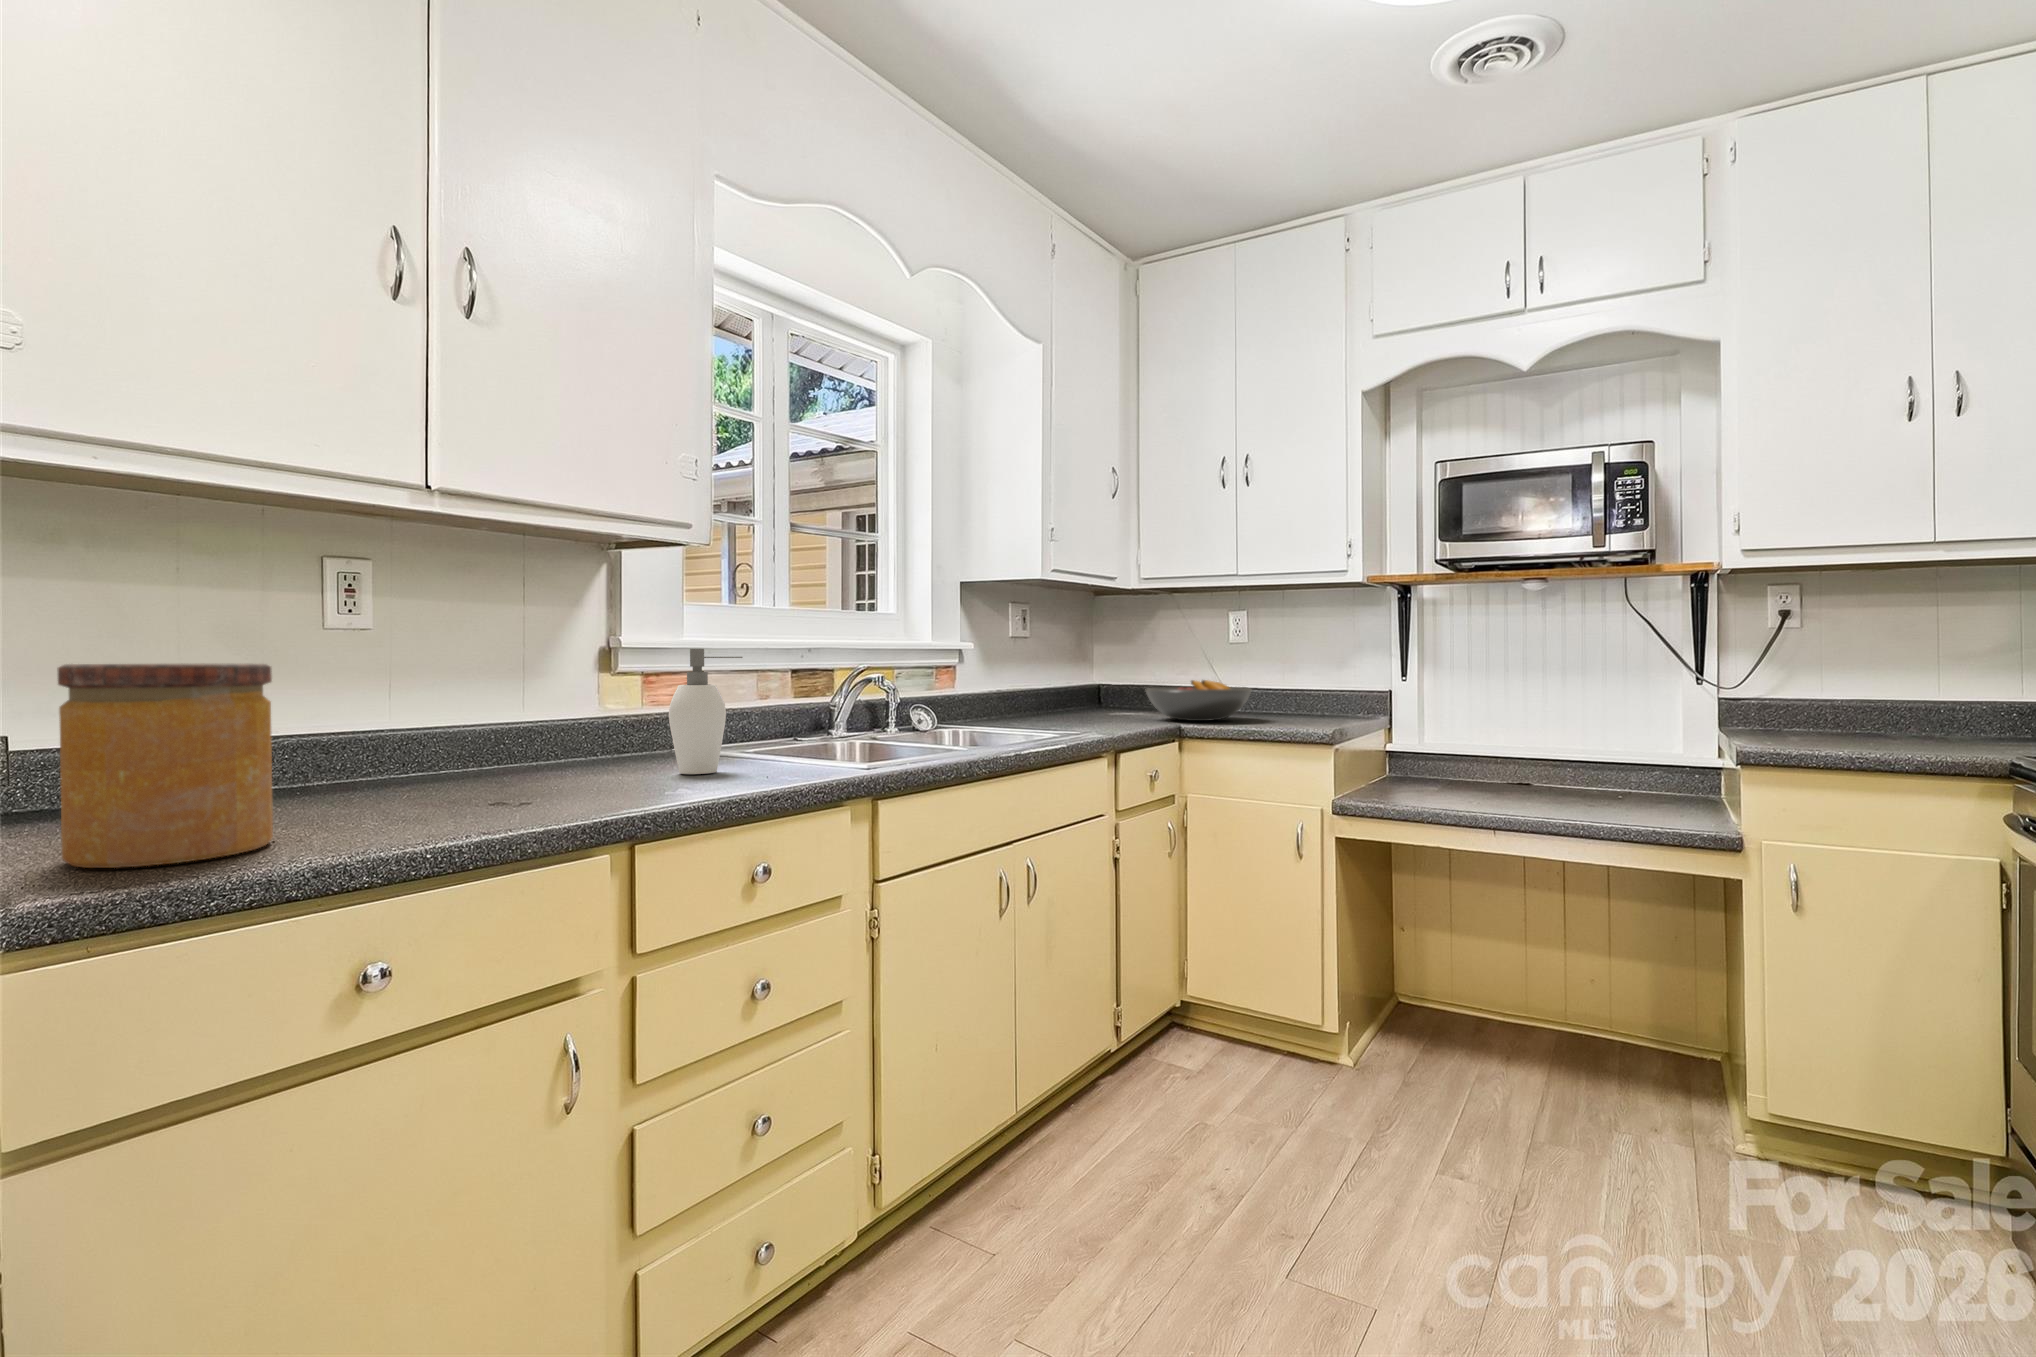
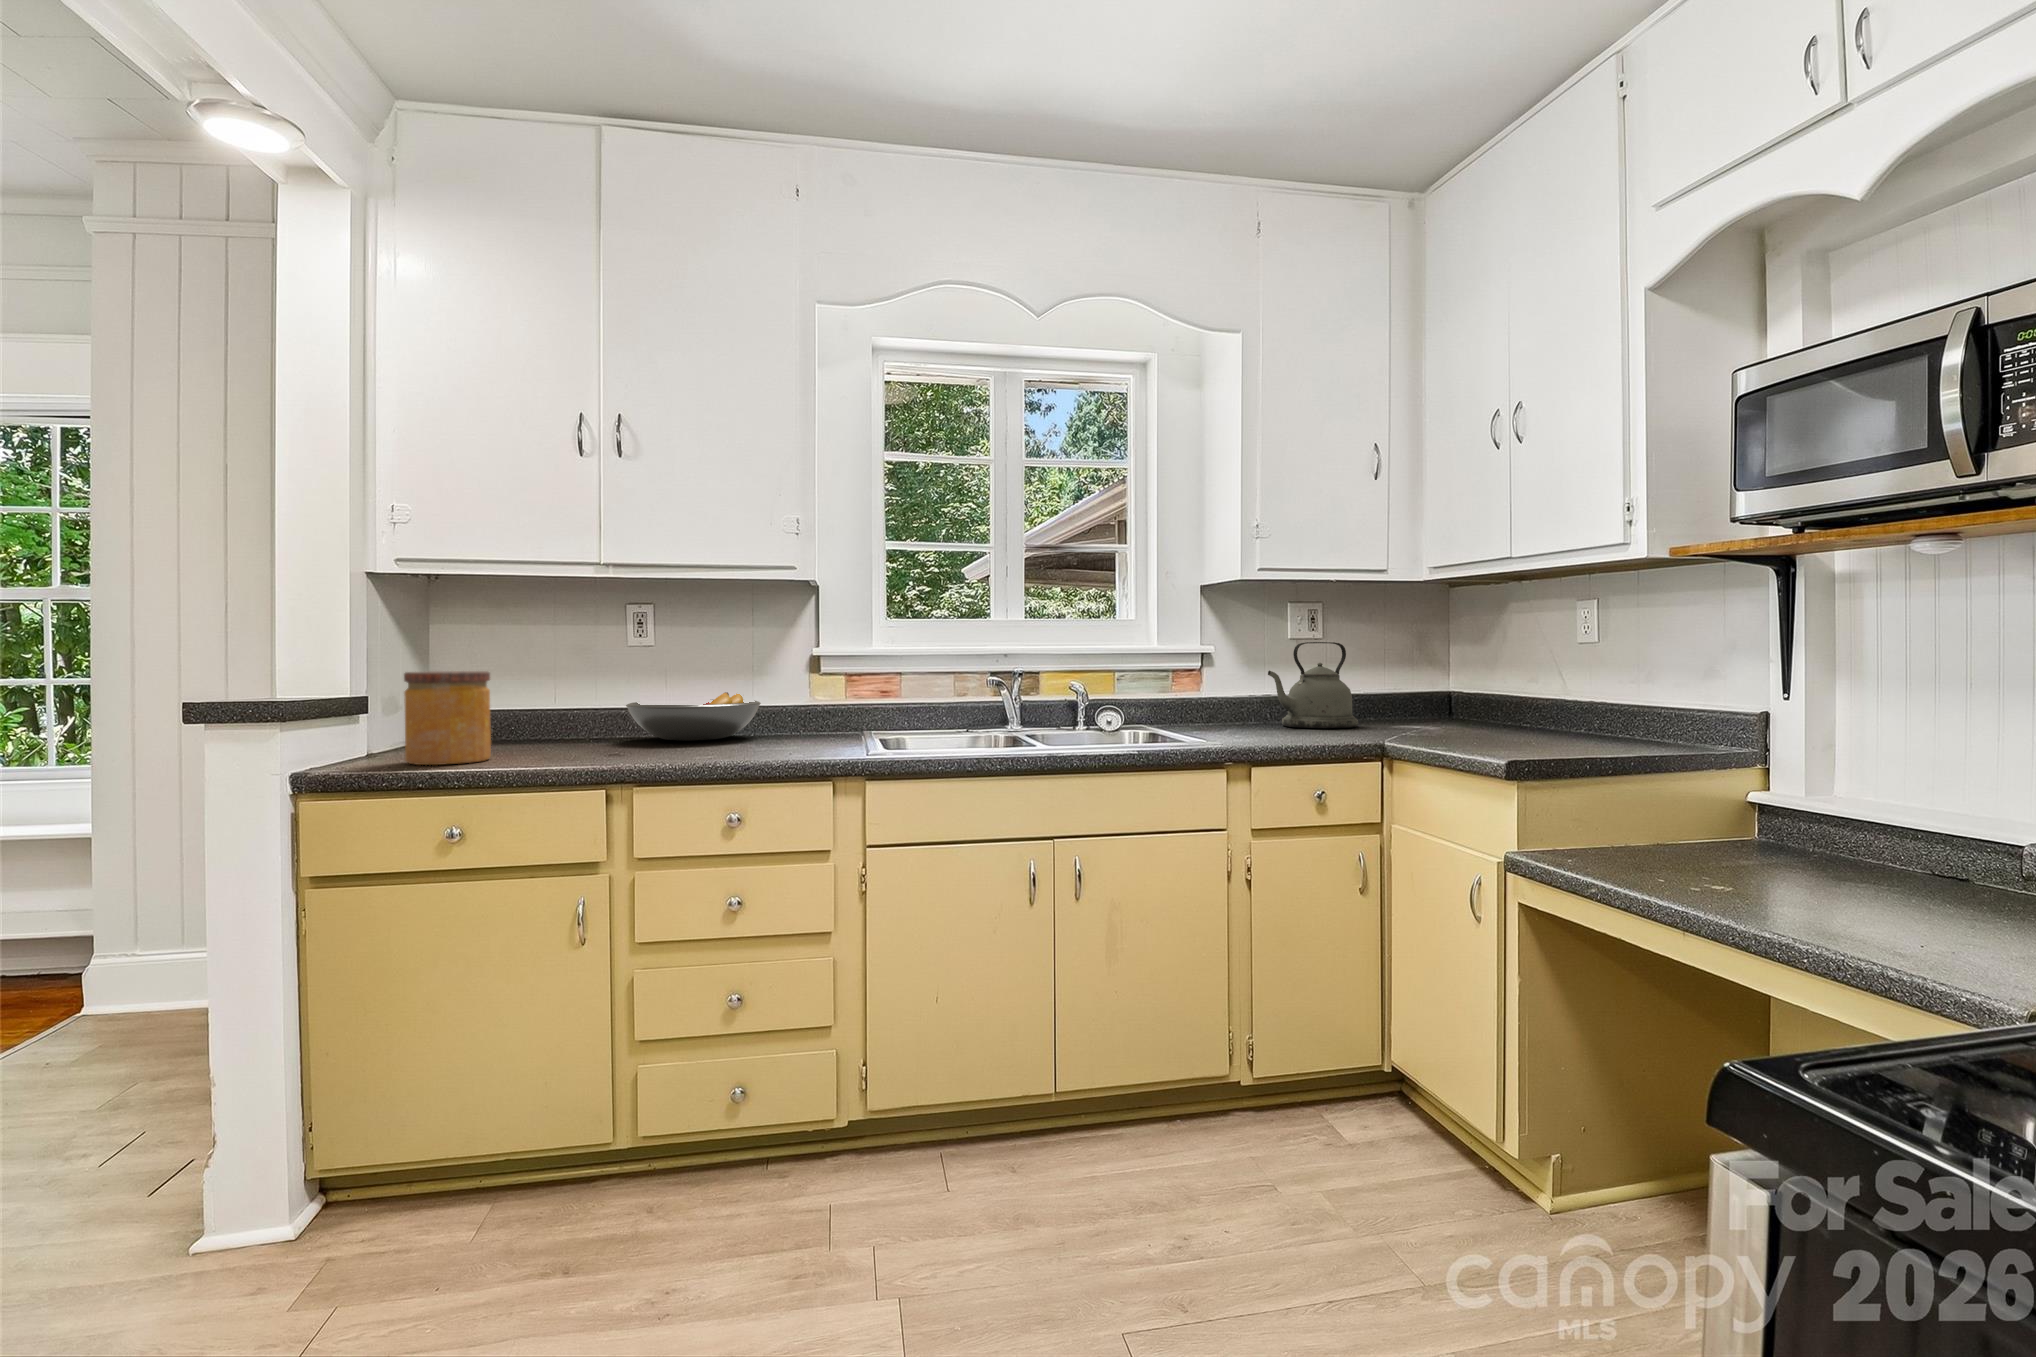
kettle: none [1005,642,1072,720] -> present [1268,642,1359,728]
soap dispenser: present [669,649,743,774] -> none [771,659,820,749]
fruit bowl: present [1145,680,1251,721] -> present [626,692,761,741]

